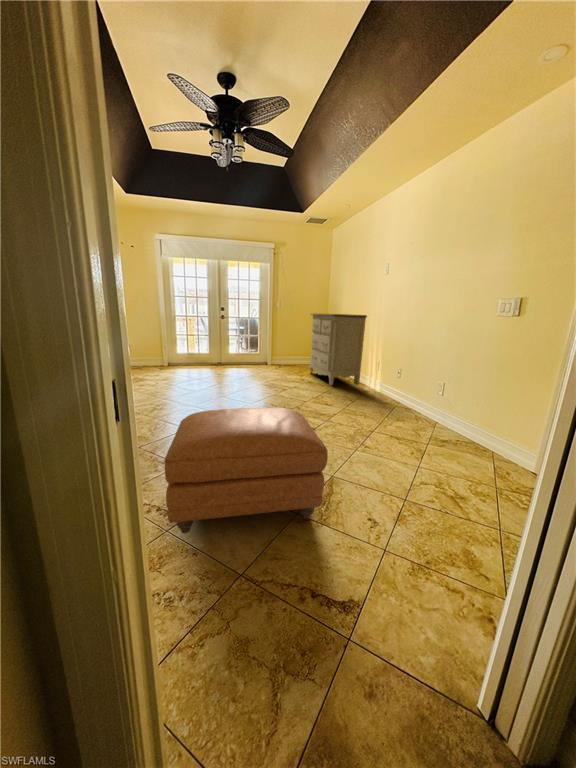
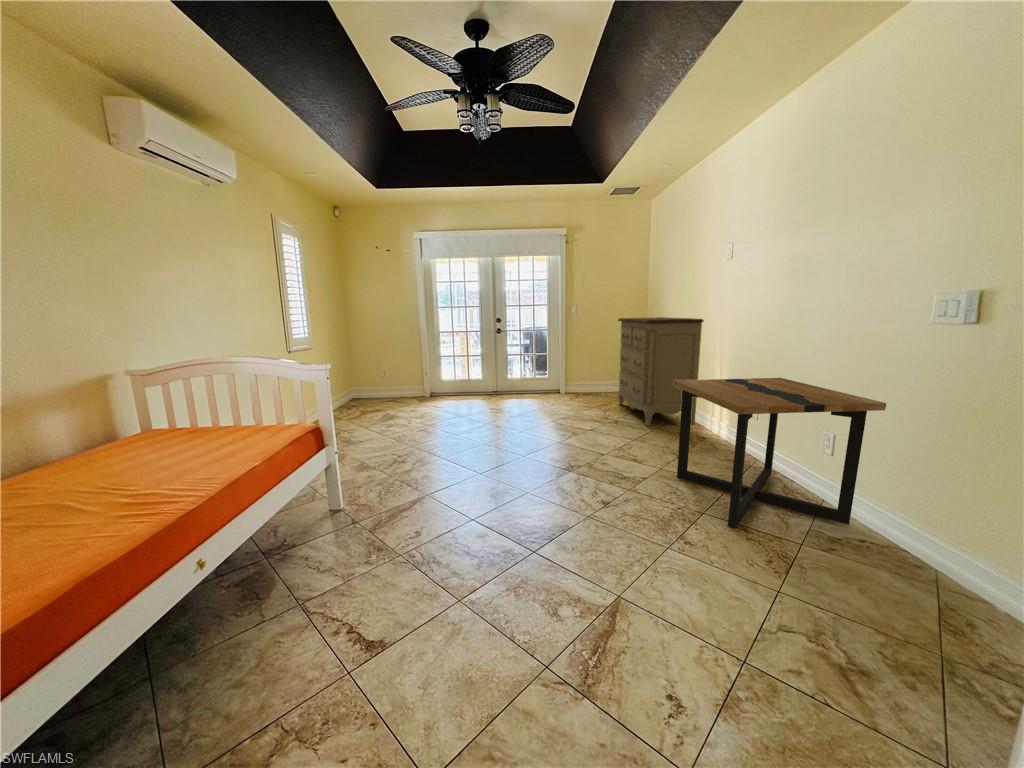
side table: none [354,351,470,438] -> present [674,378,886,528]
ottoman: present [164,408,328,533] -> none [338,483,585,678]

